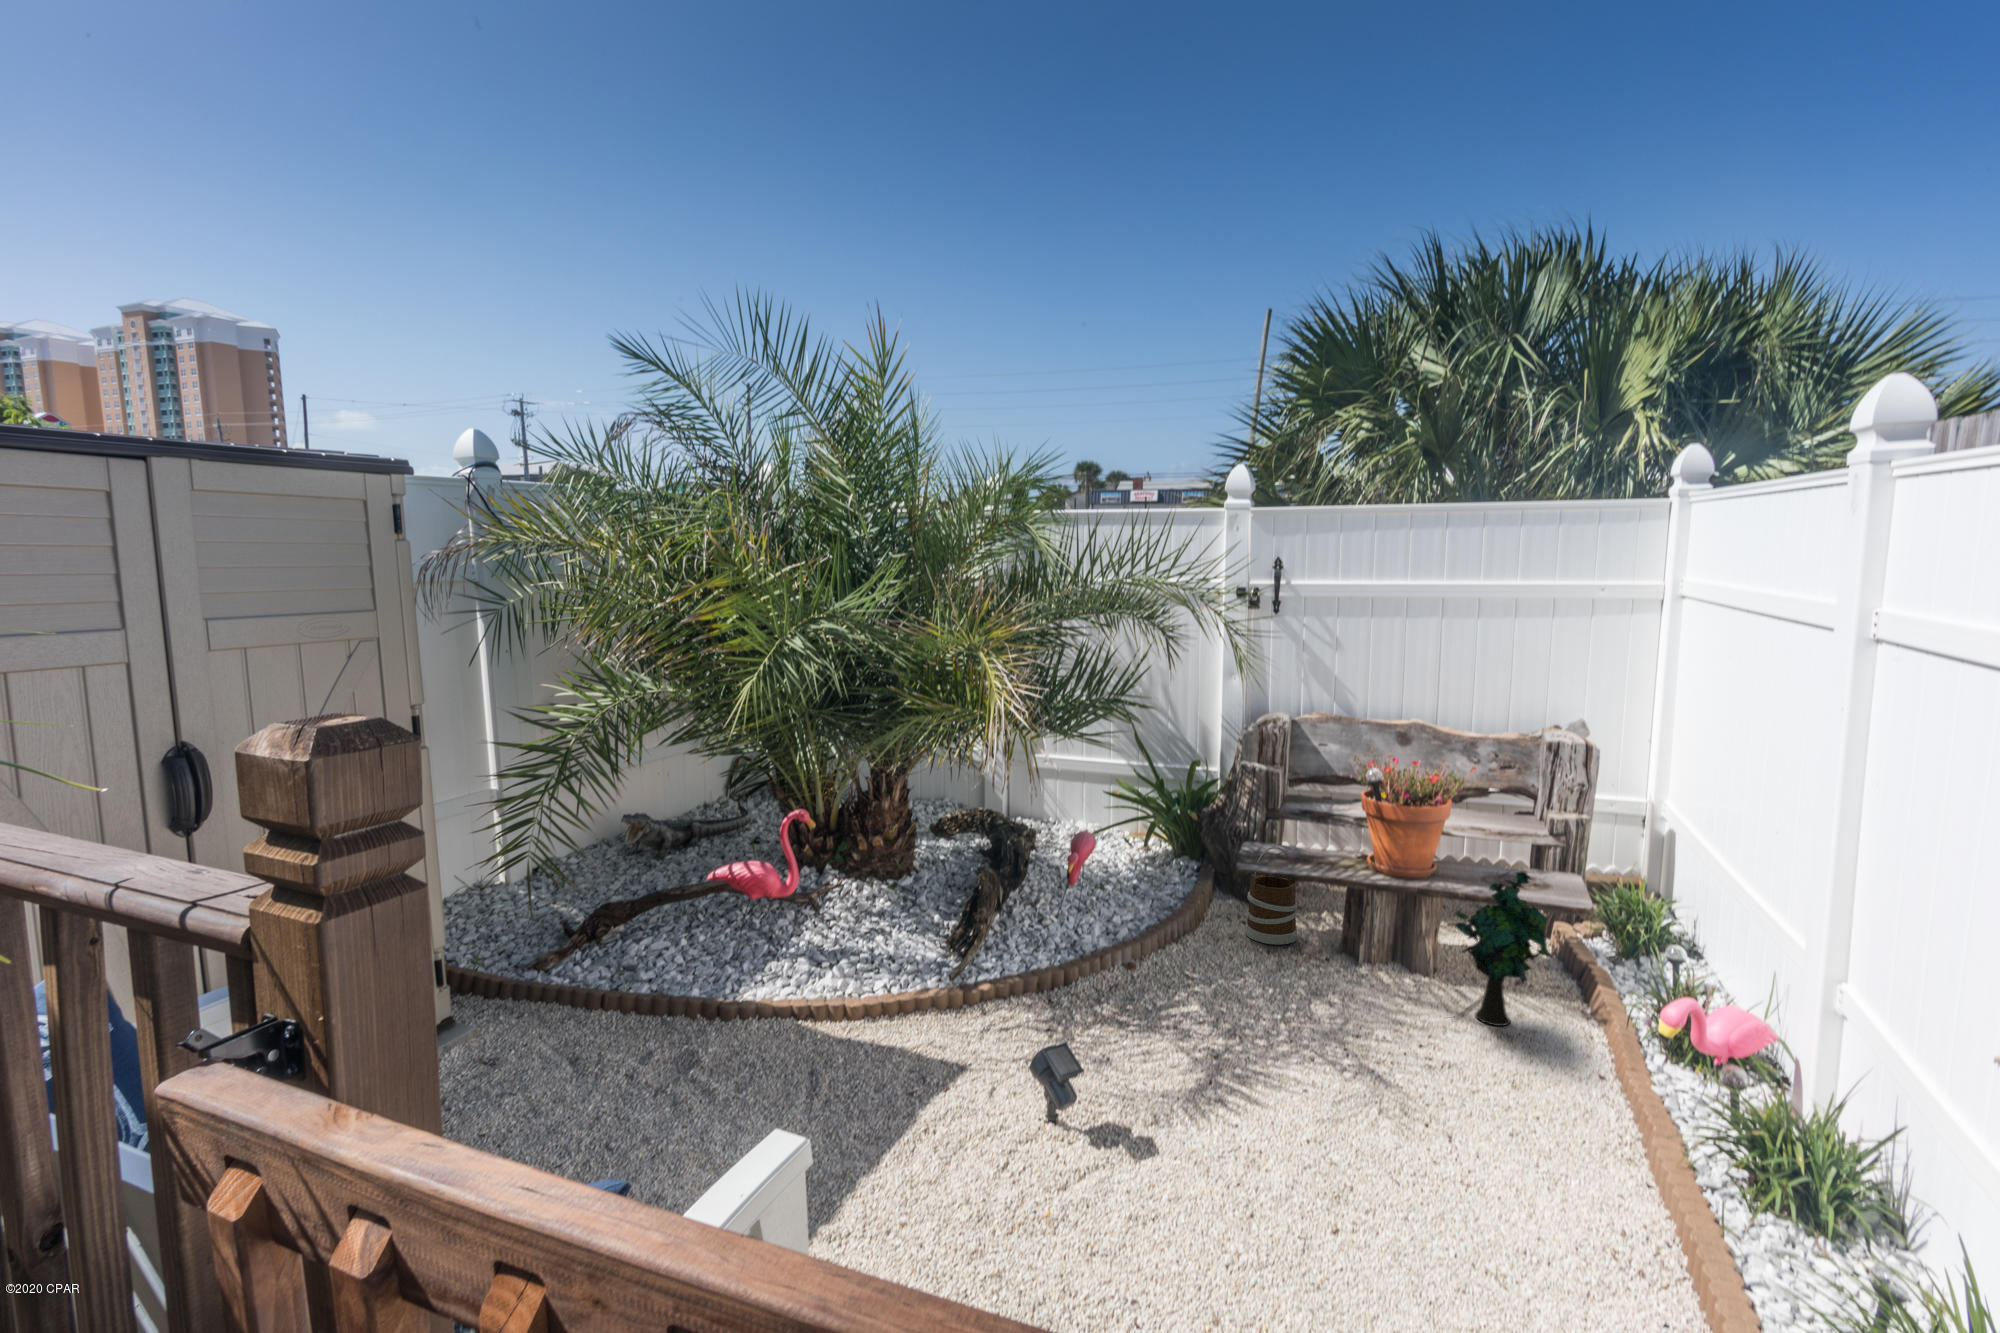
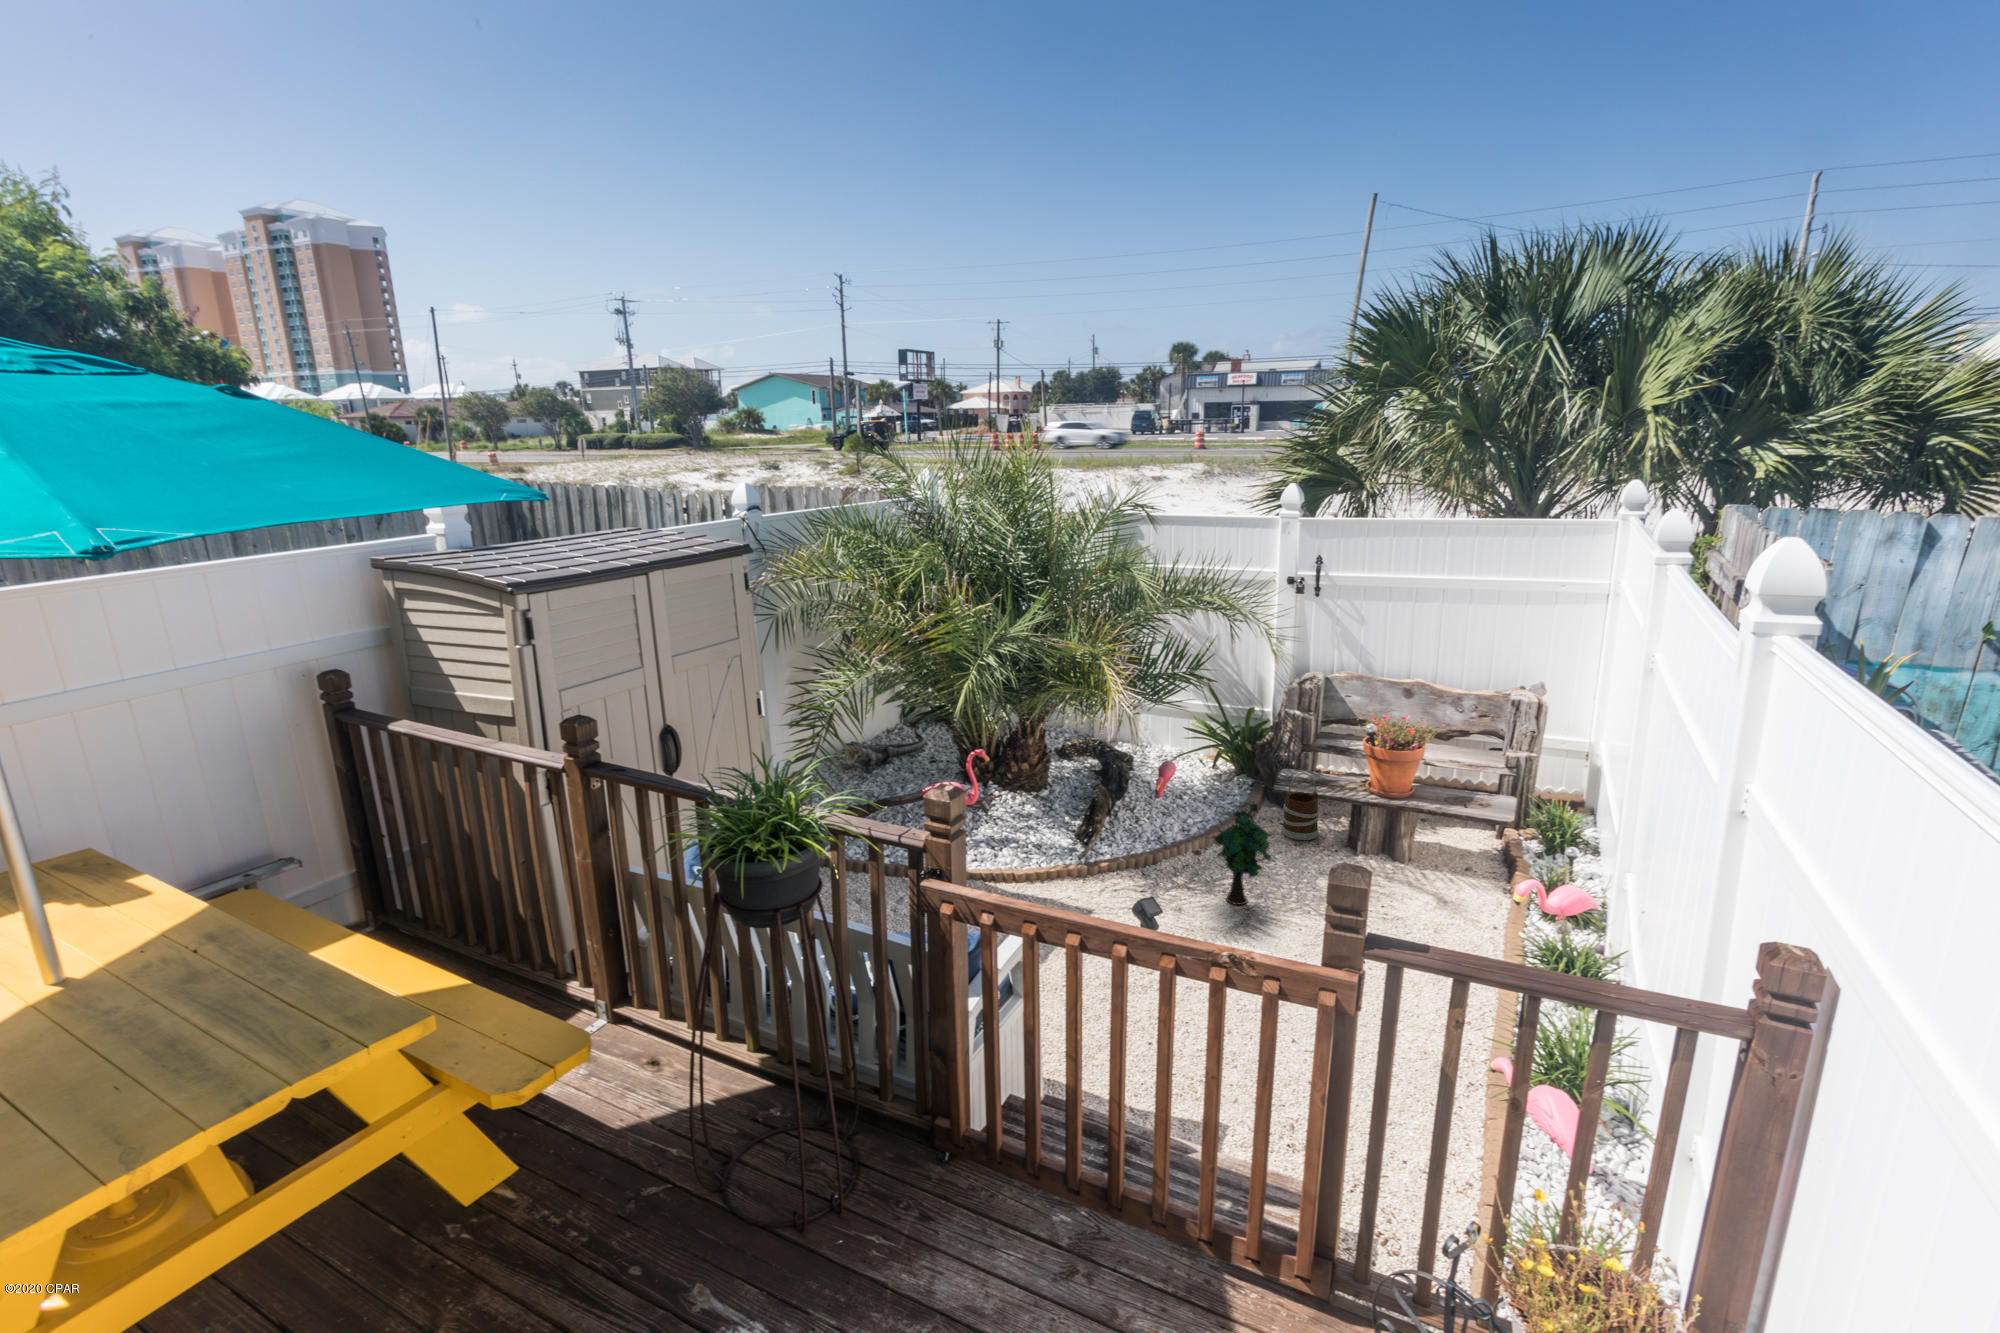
decorative plant: present [1454,872,1550,1026] -> present [1212,803,1271,905]

